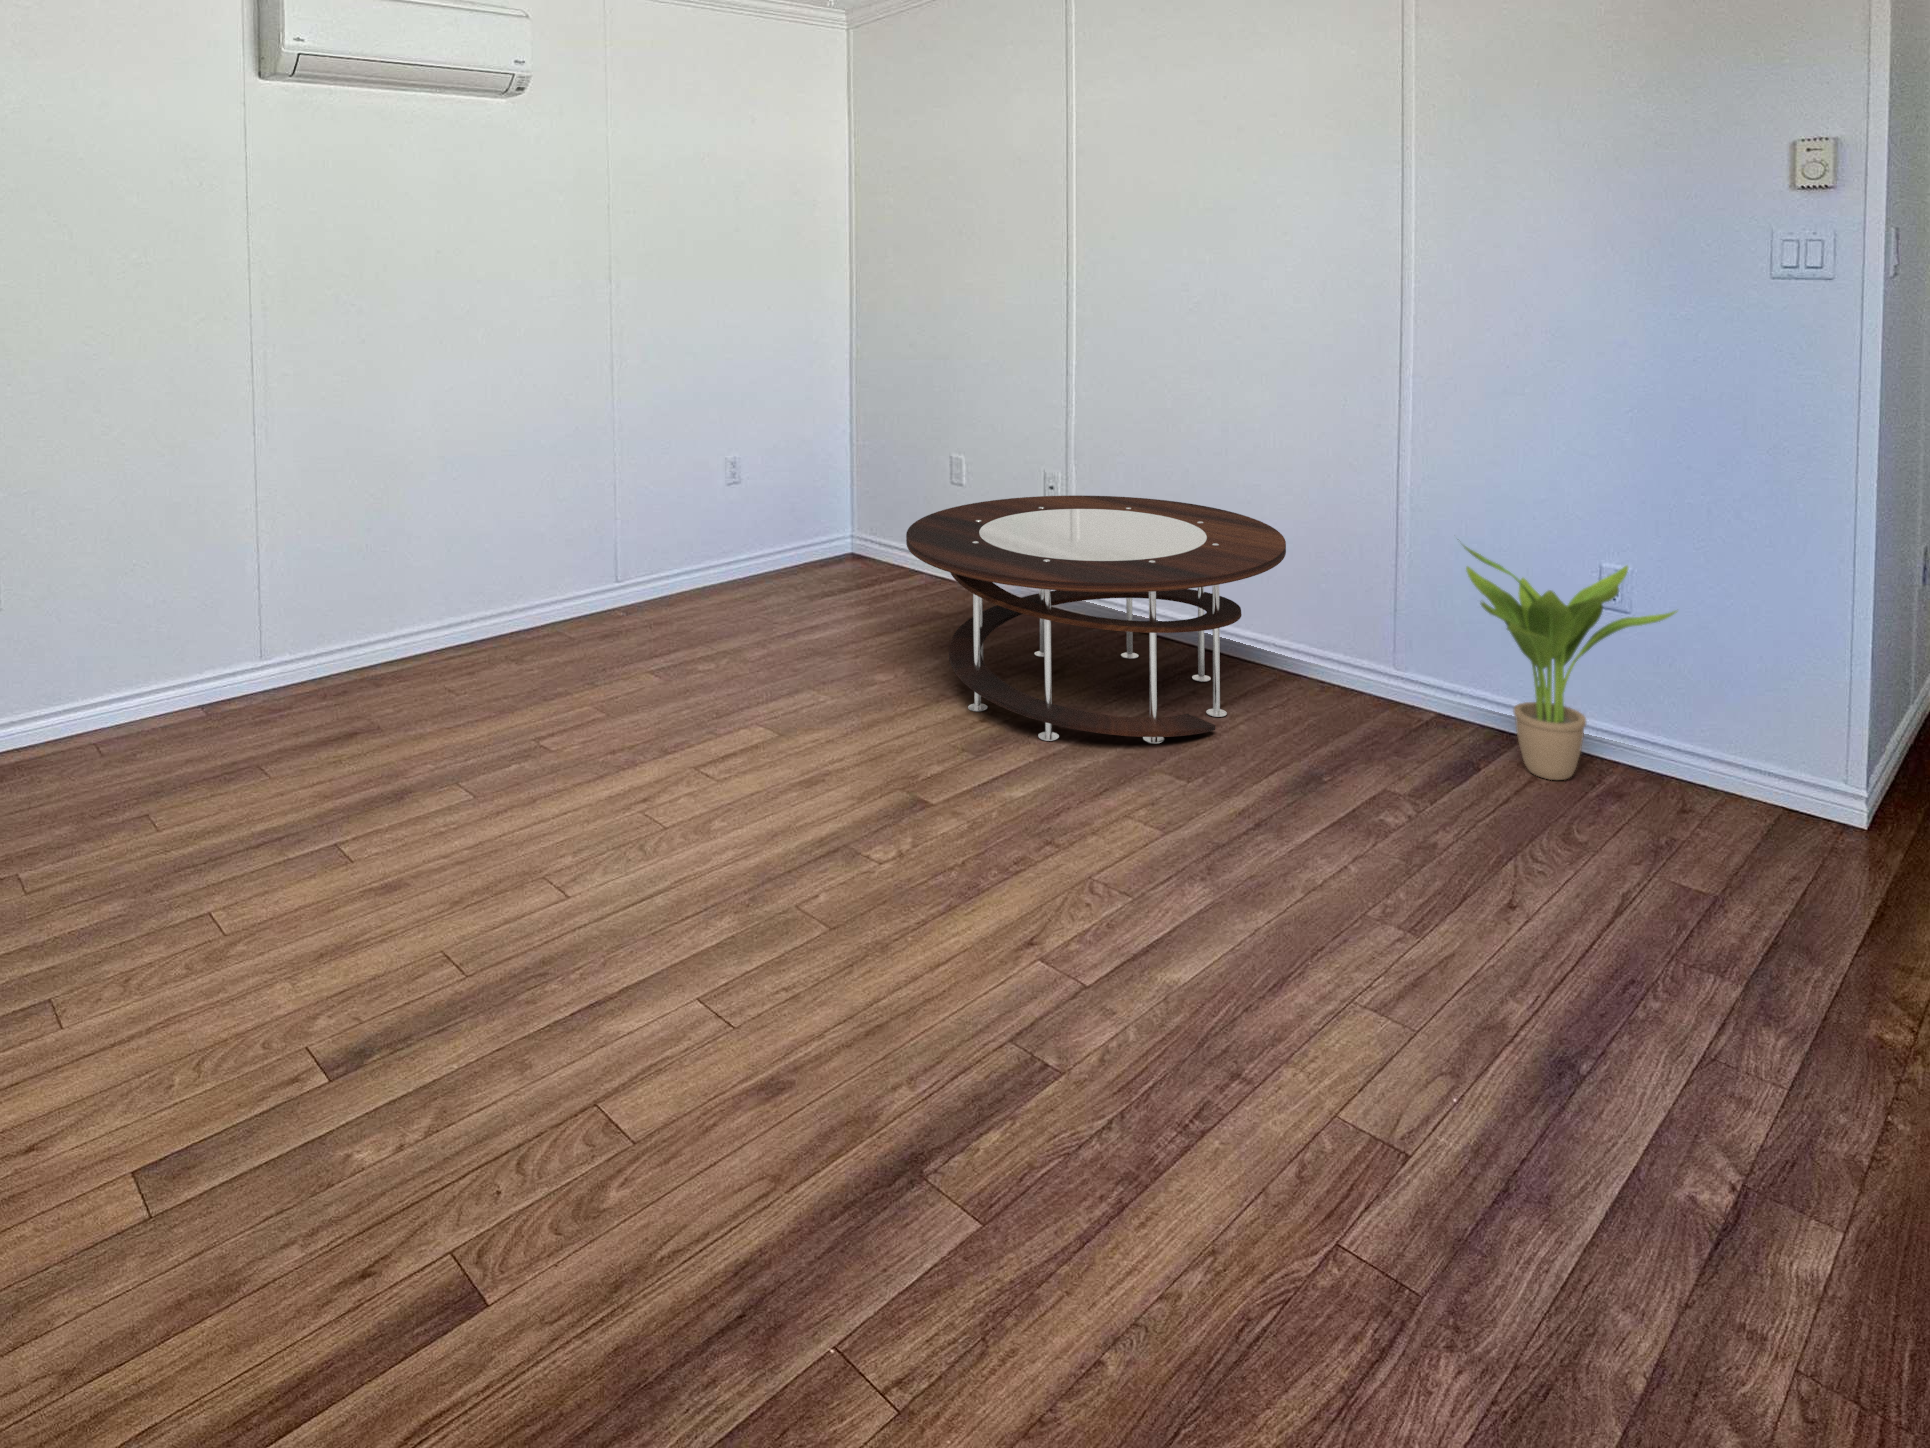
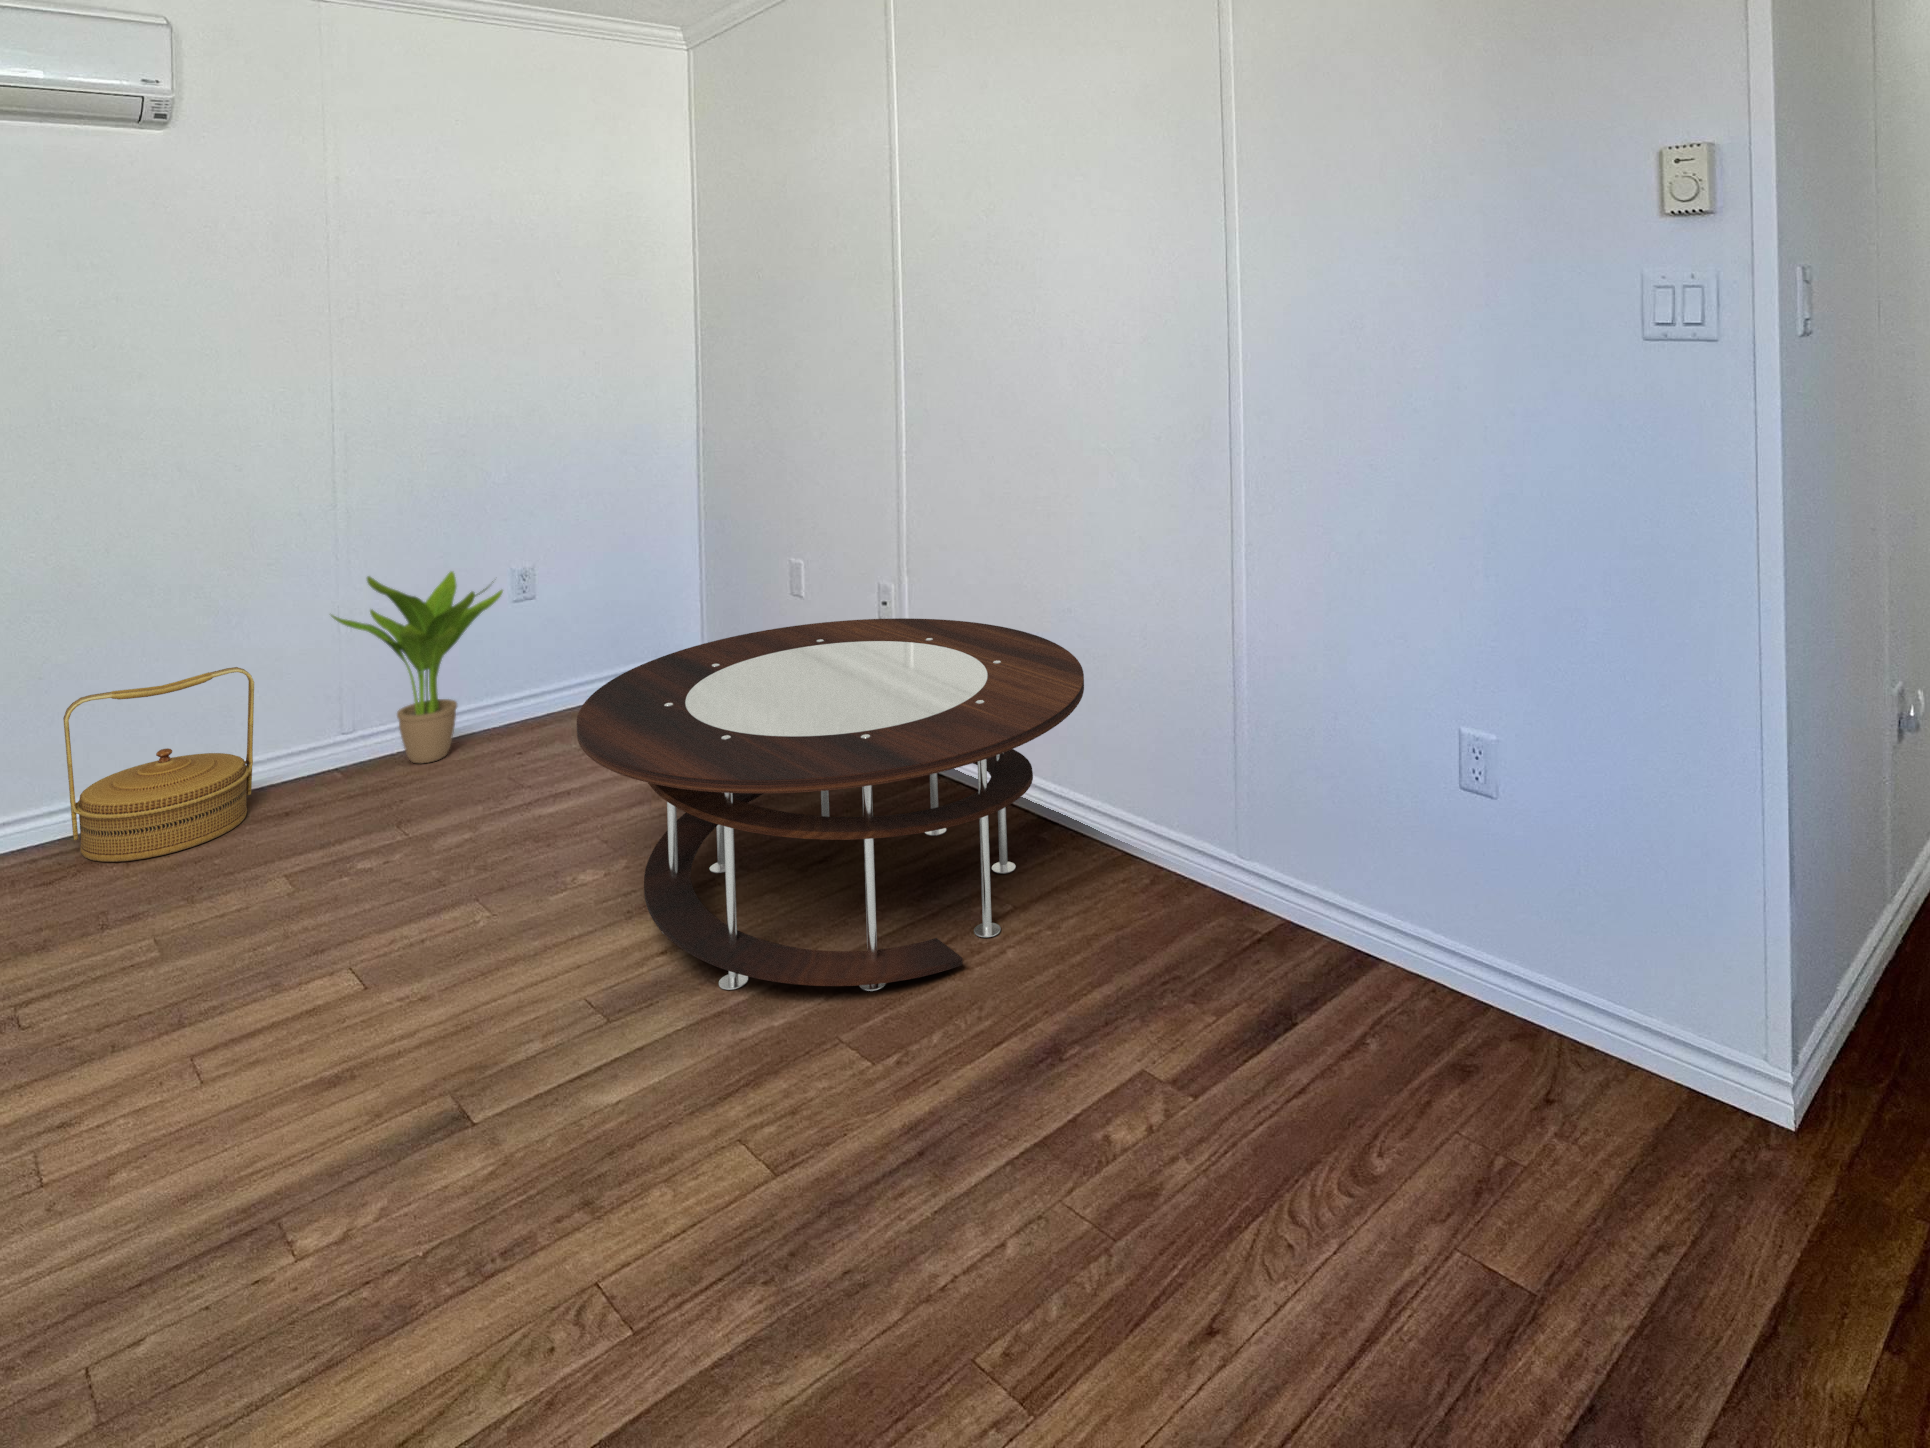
woven basket: none [462,522,577,661] -> present [63,667,254,862]
potted plant: present [1464,546,1676,780] -> present [331,571,503,764]

